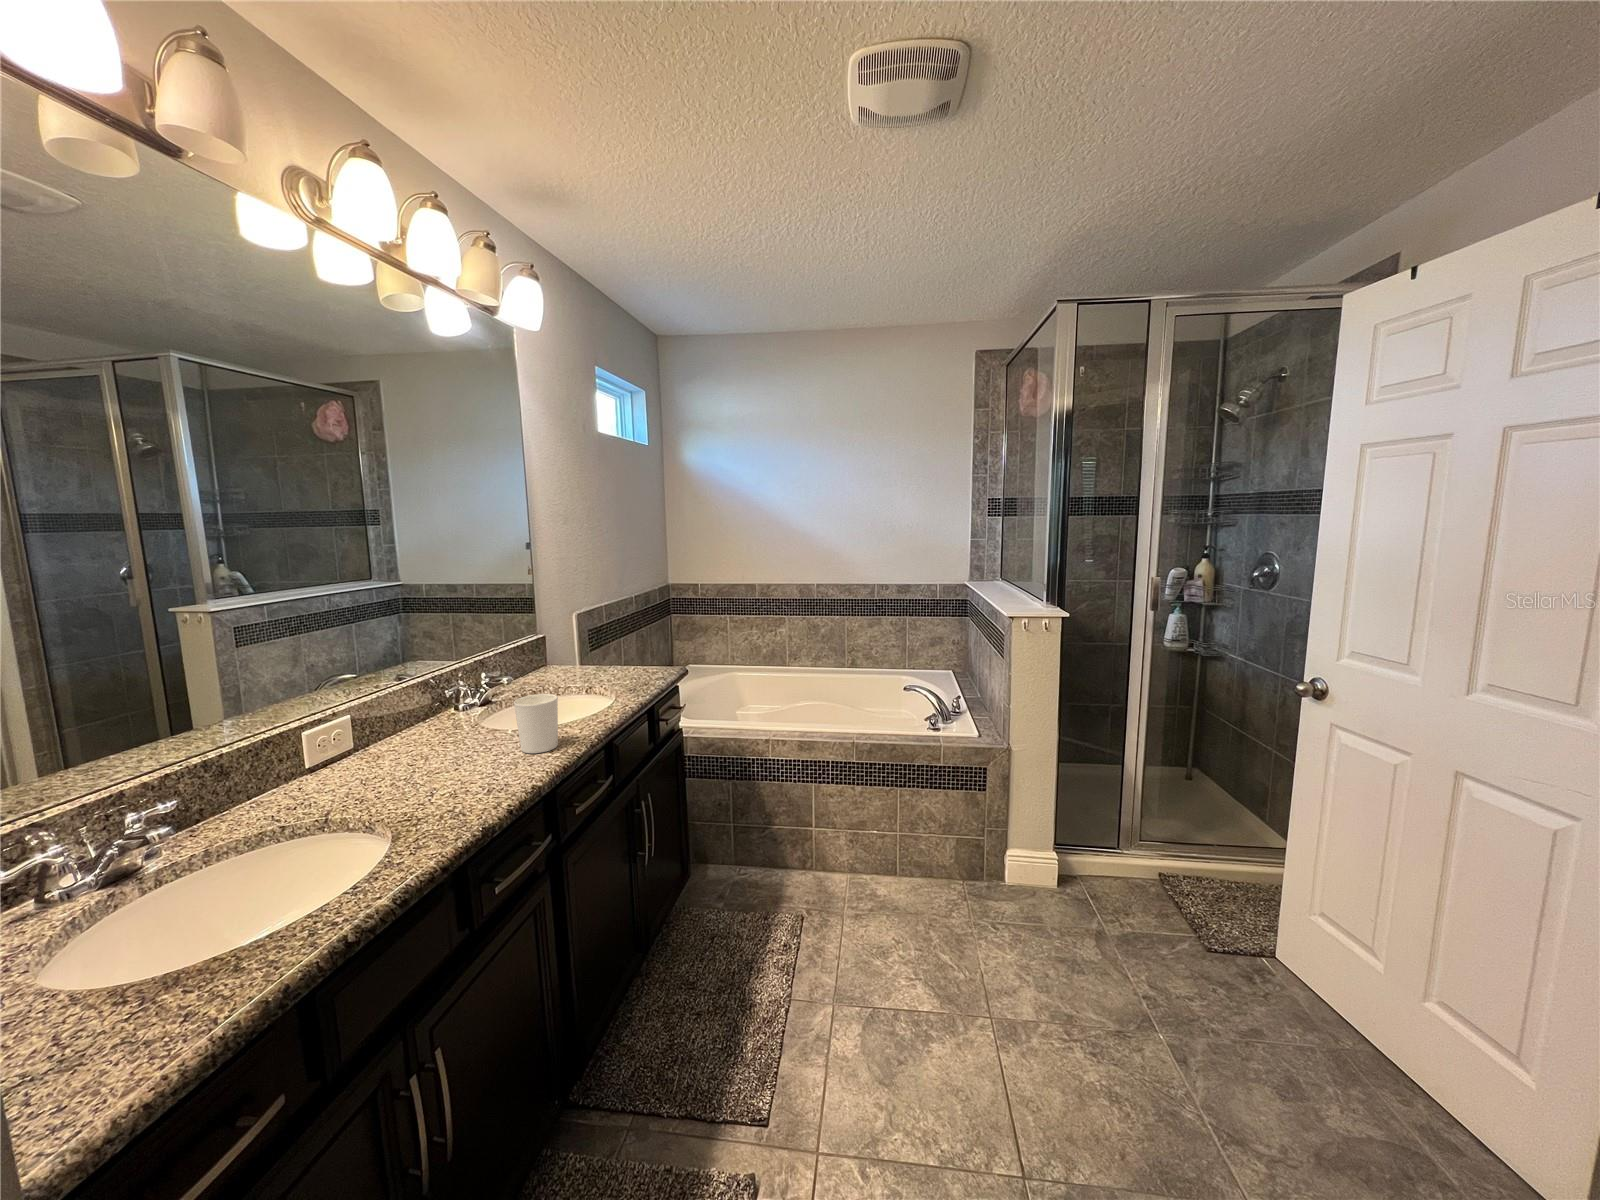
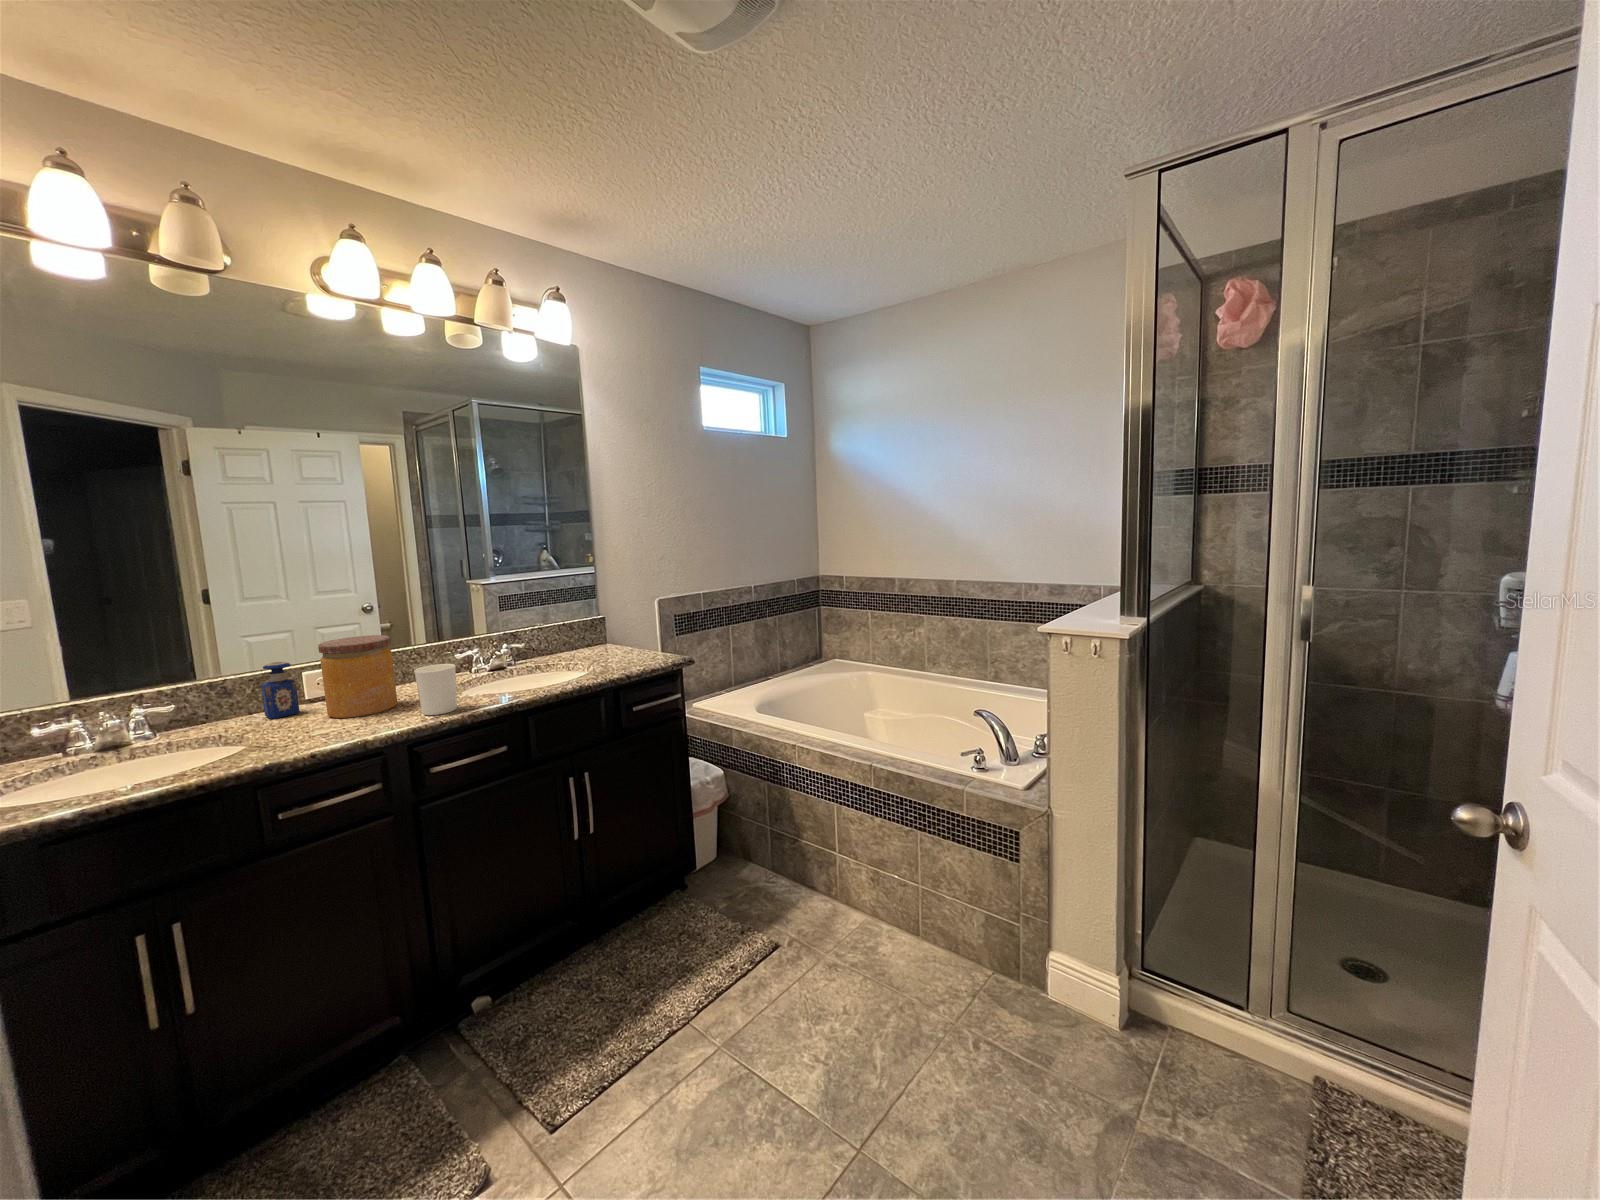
jar: none [366,672,458,778] -> present [318,635,397,718]
perfume bottle: none [263,722,317,798] -> present [261,662,300,719]

